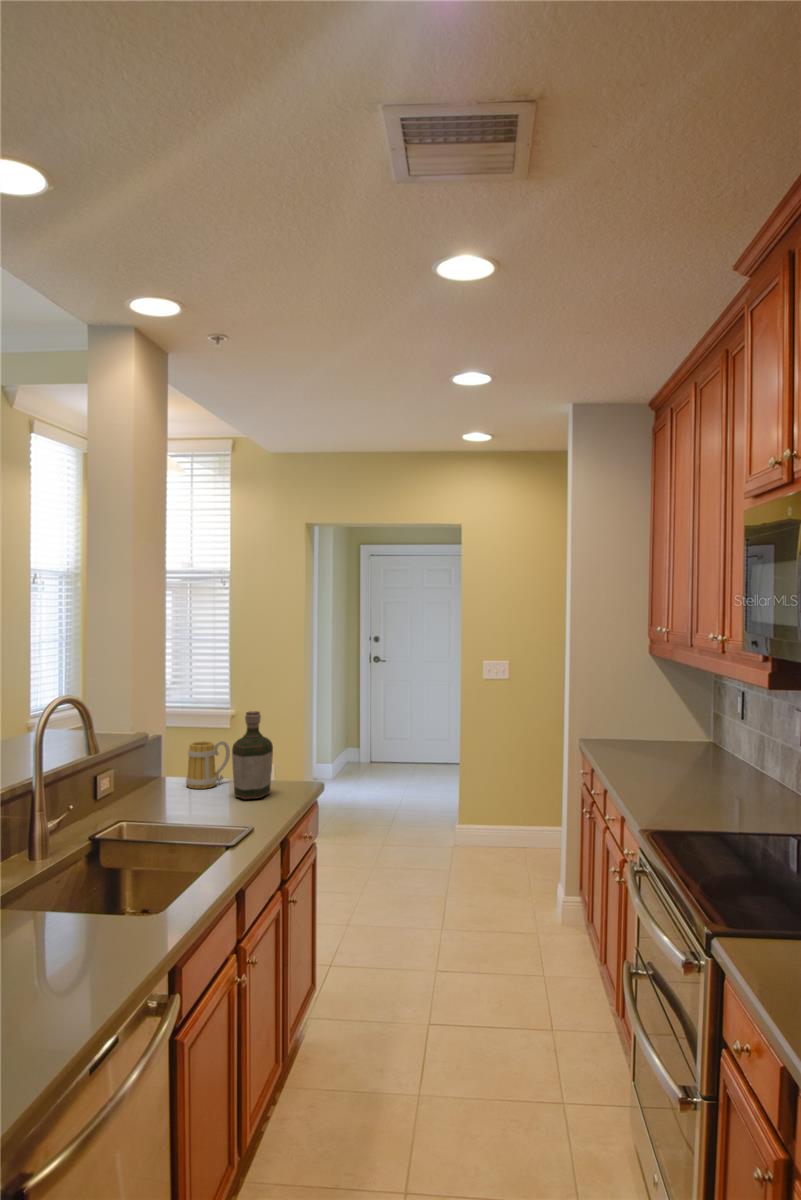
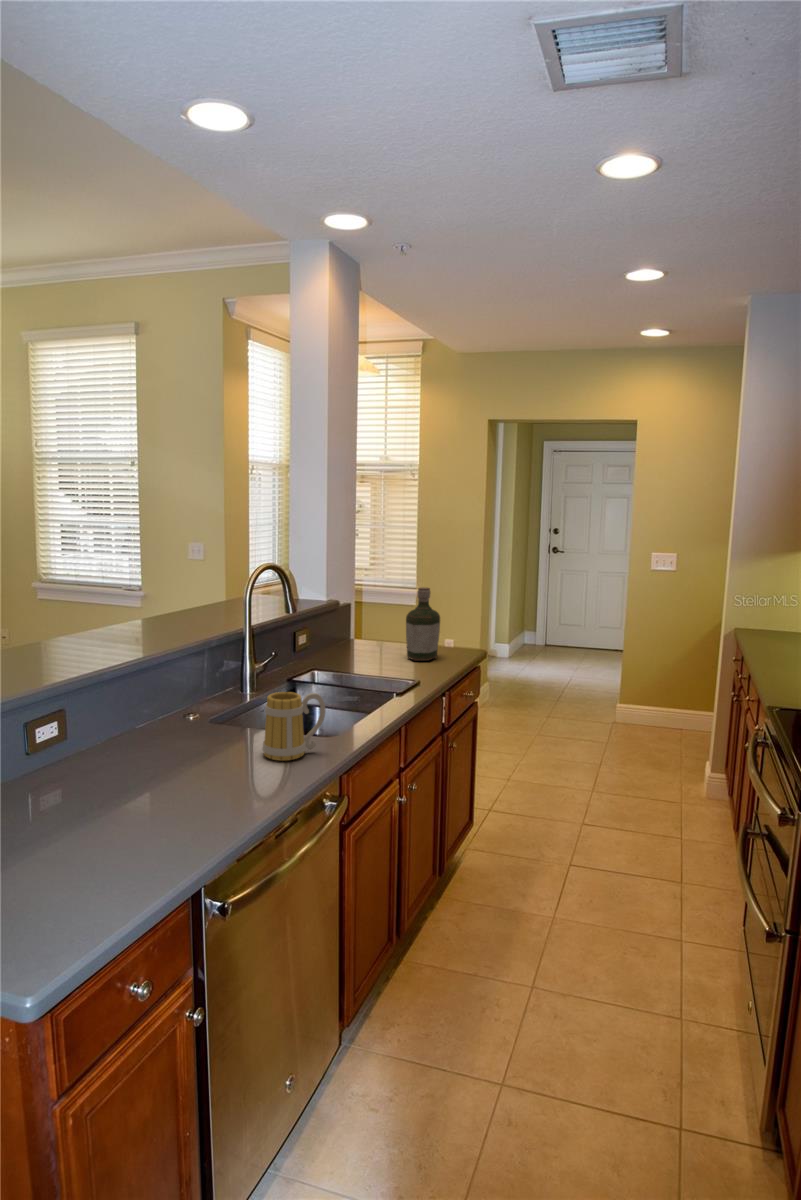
mug: present [186,741,230,789] -> present [263,692,325,761]

